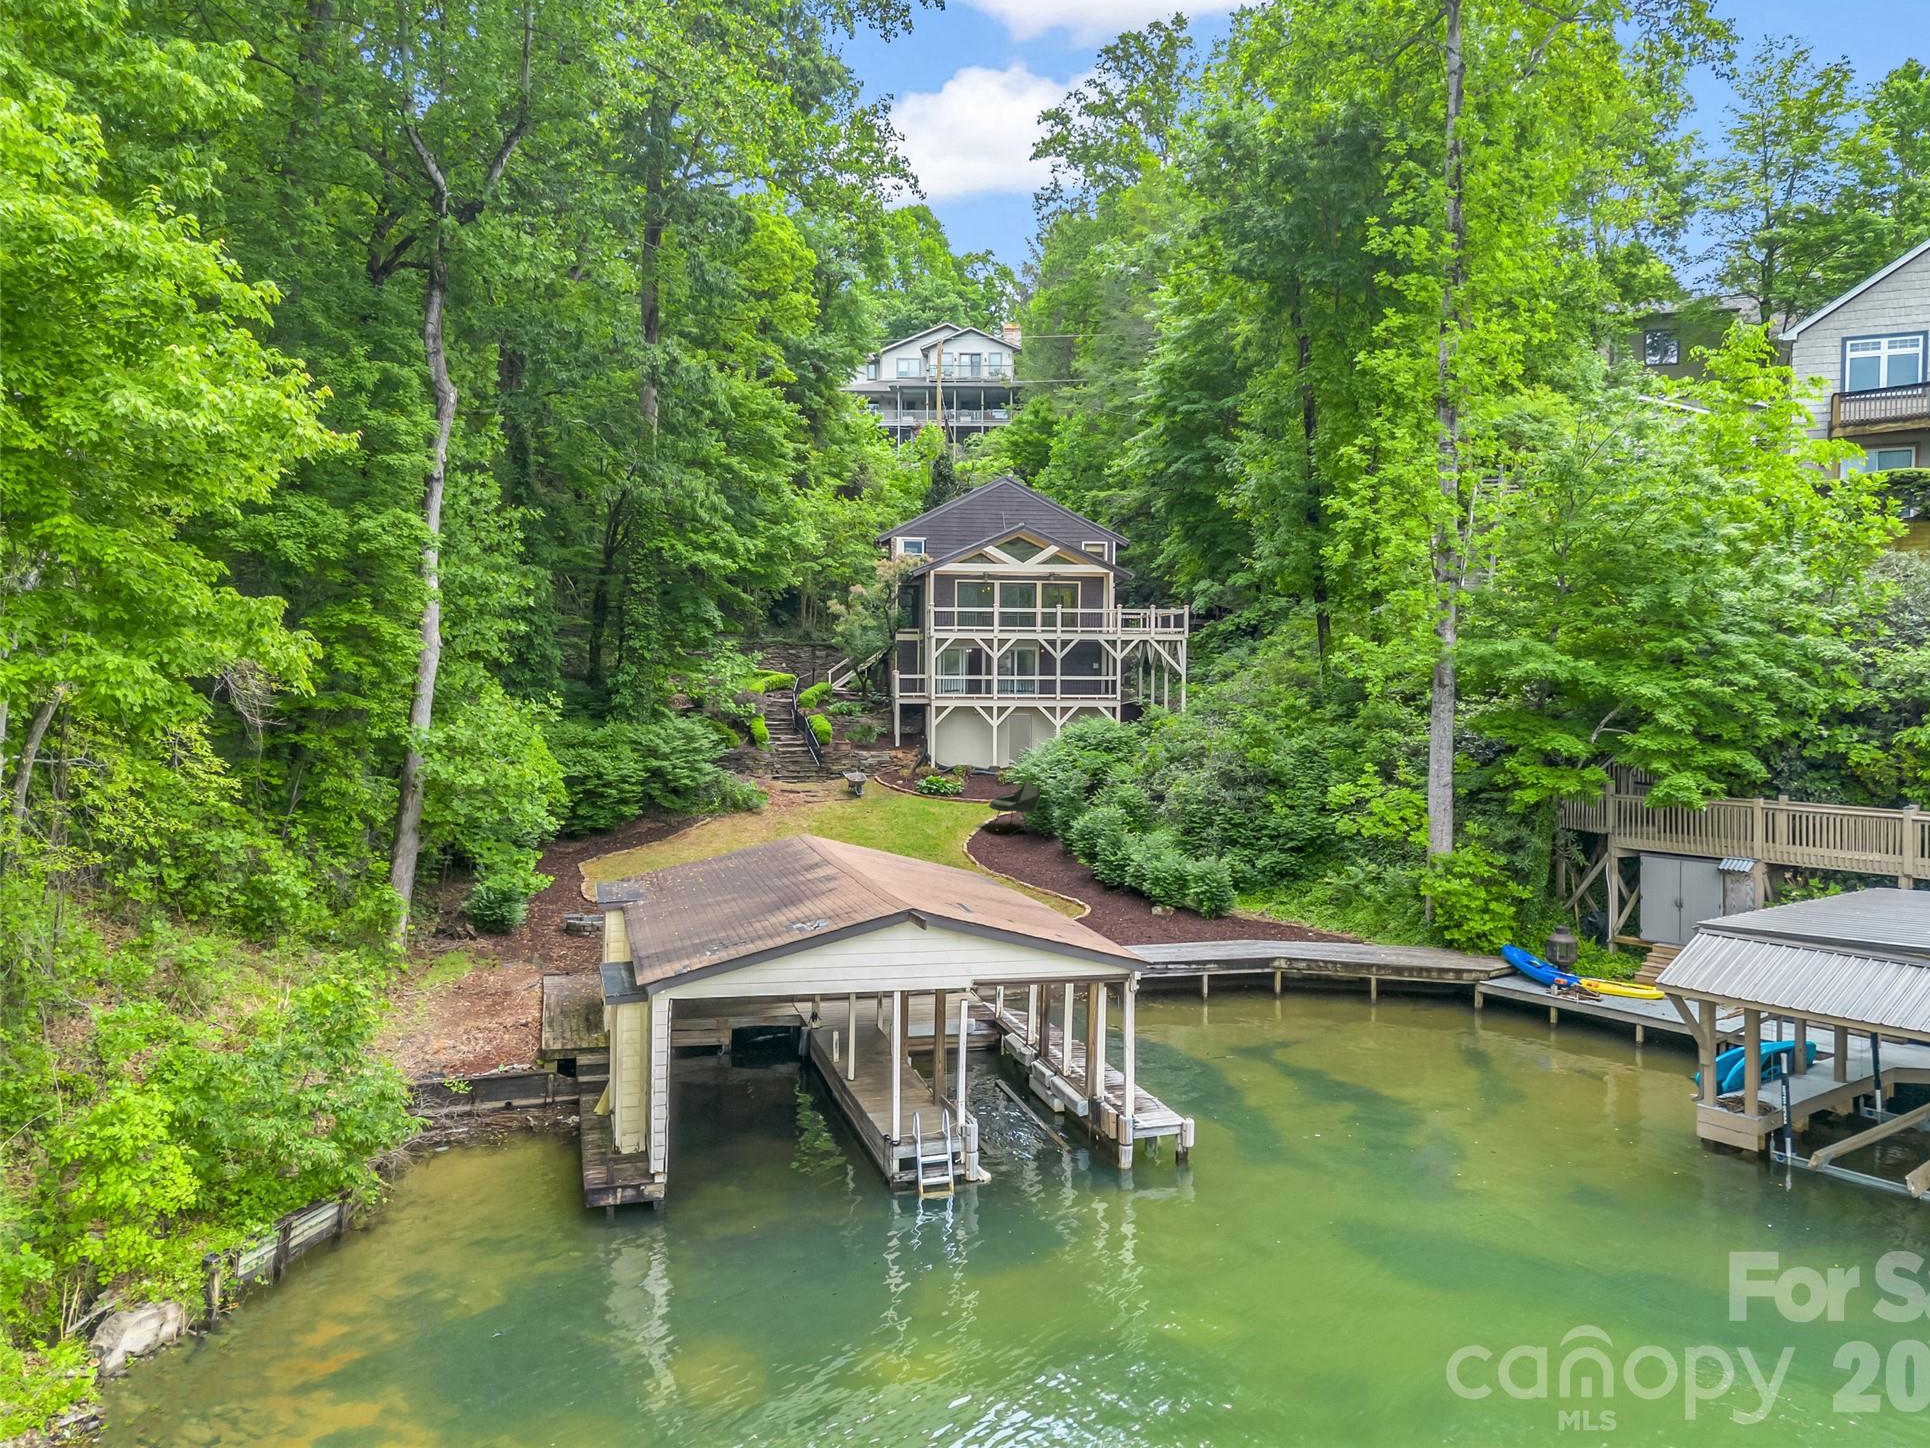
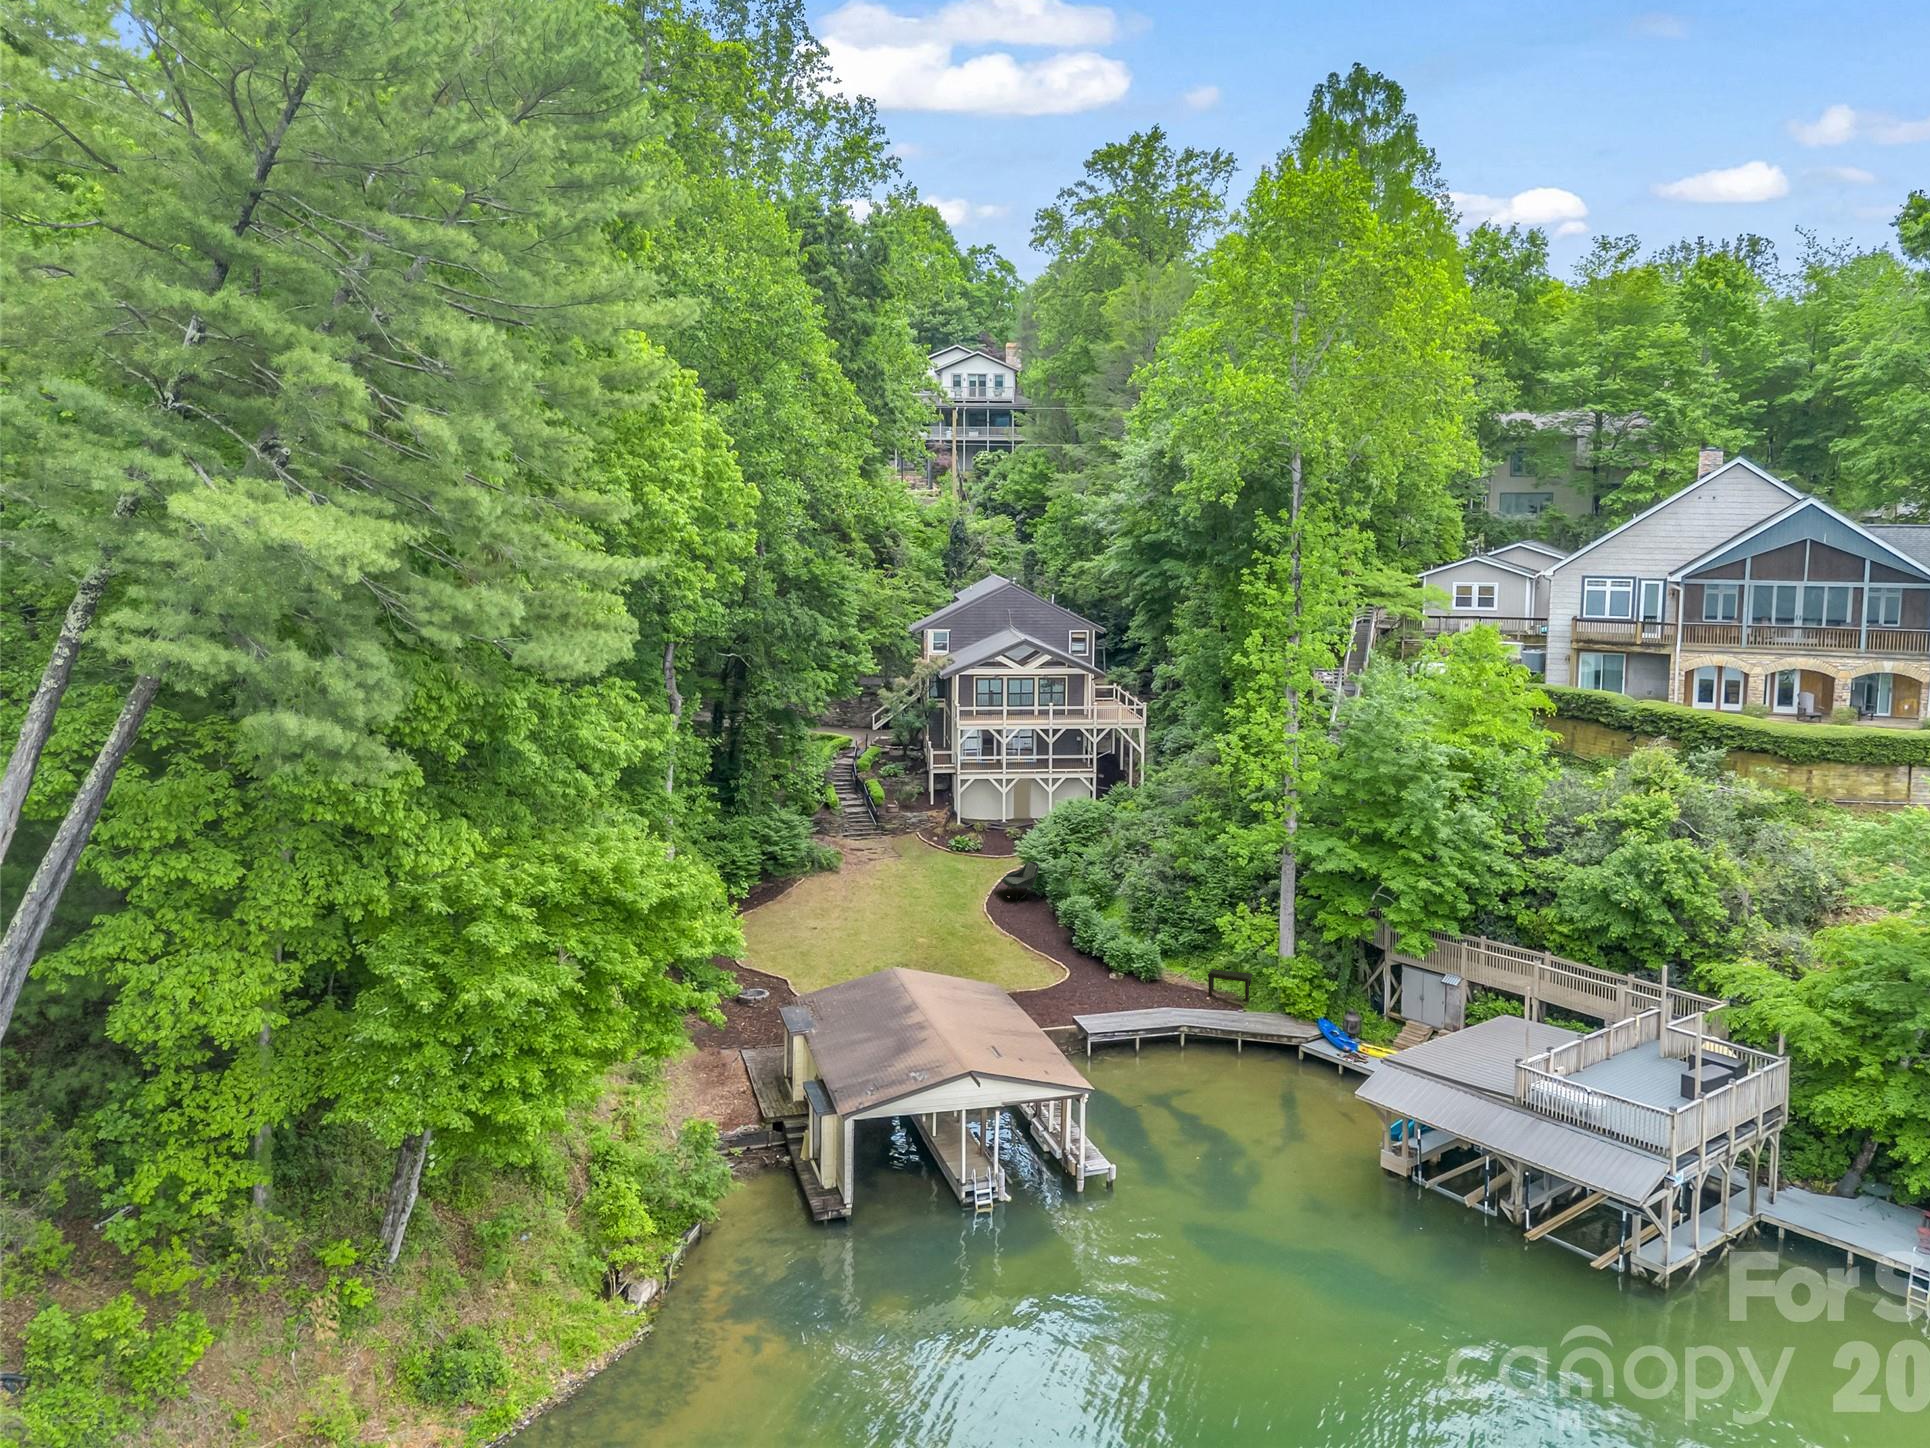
bench: none [1314,887,1385,932] -> present [1208,969,1253,1001]

